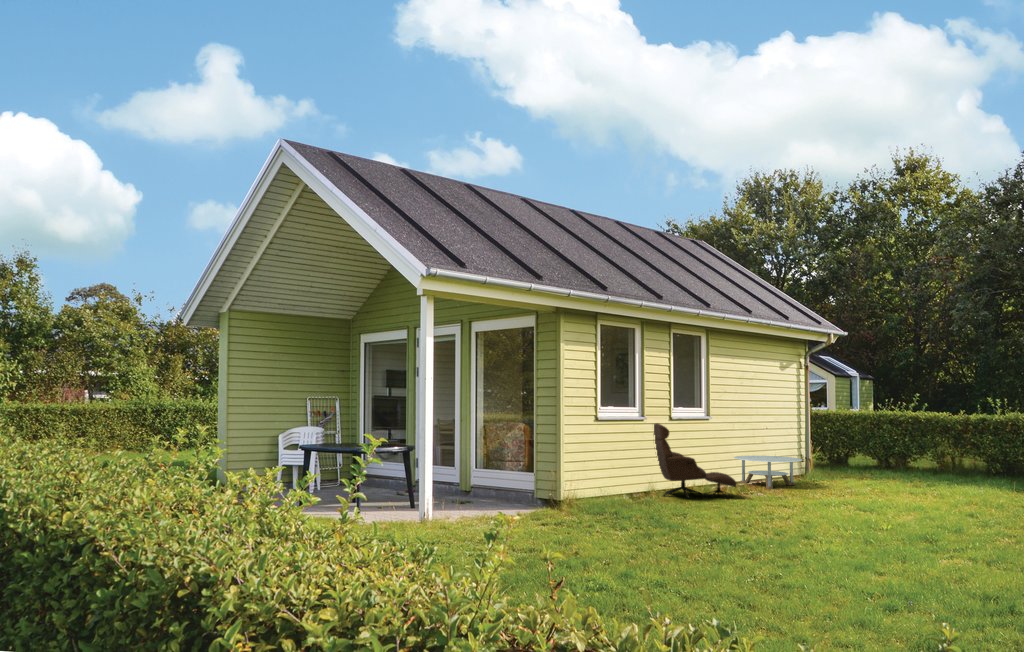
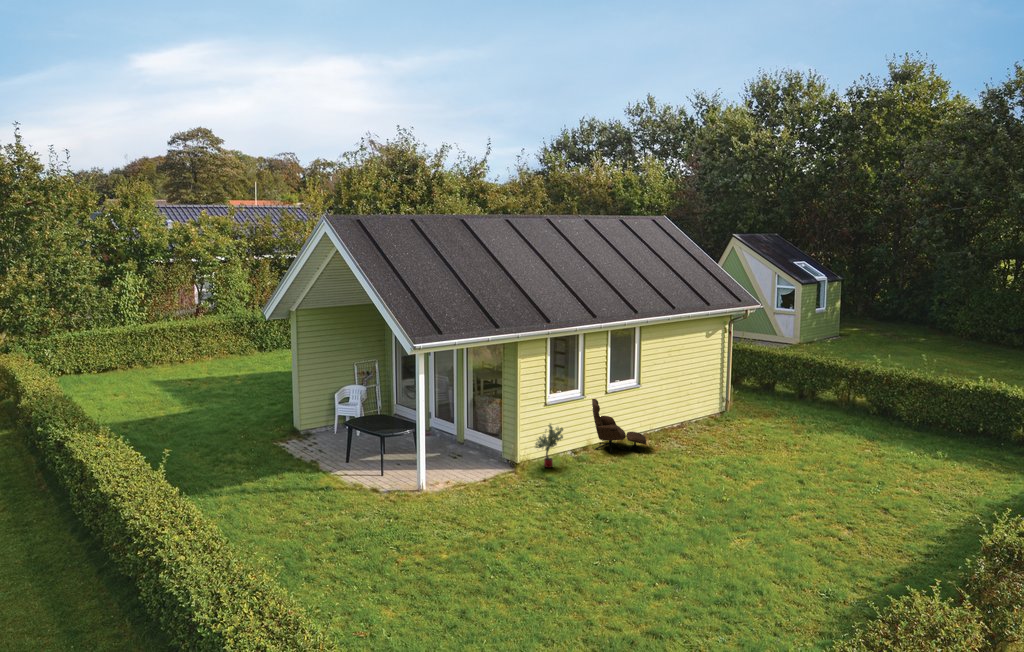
potted tree: none [584,441,626,508] -> present [535,424,563,468]
round table: present [734,456,802,489] -> none [658,406,706,437]

